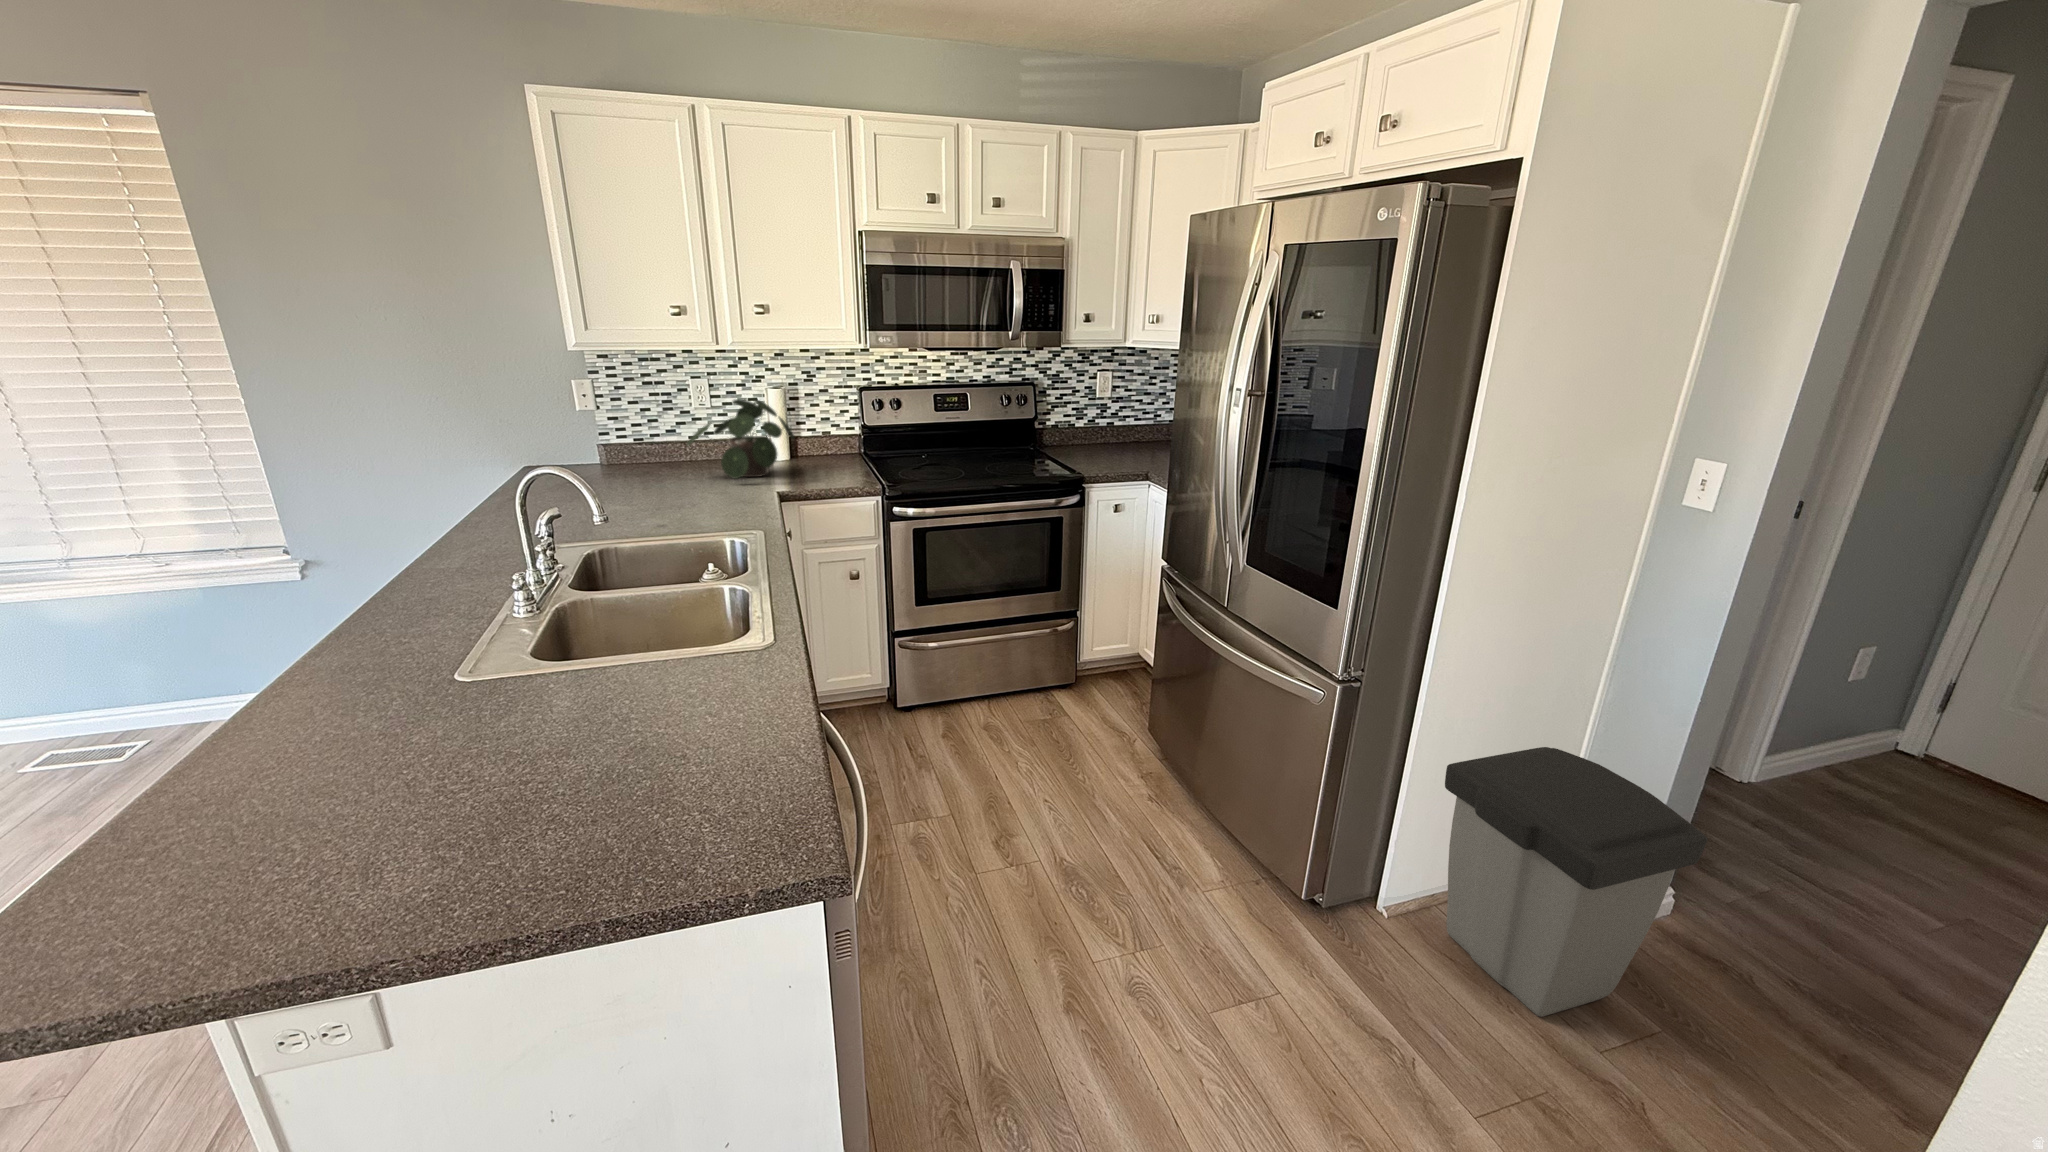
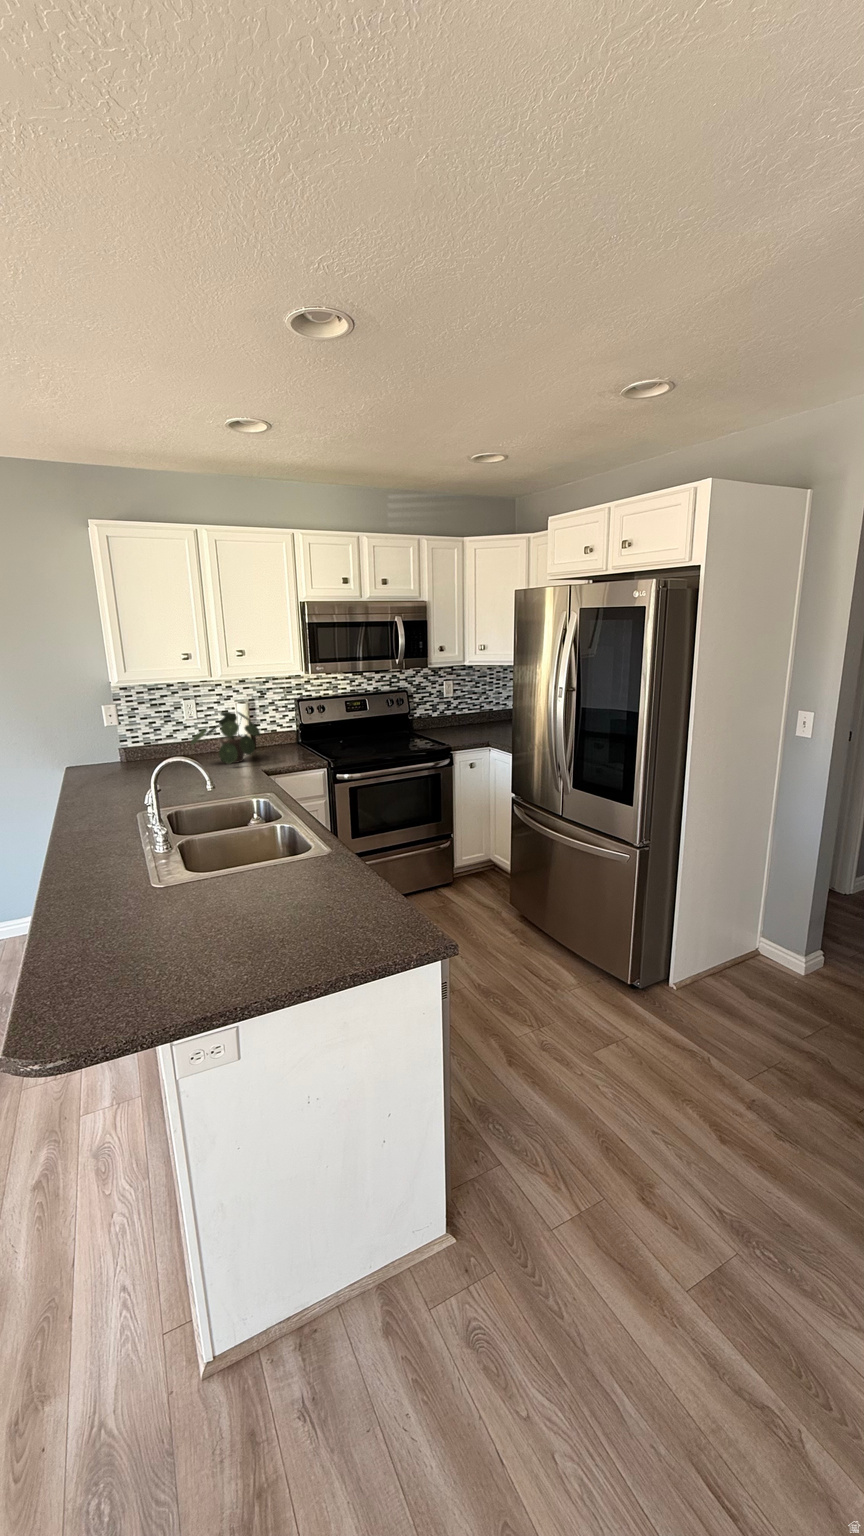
trash can: present [1445,747,1708,1017] -> none [699,876,836,1027]

